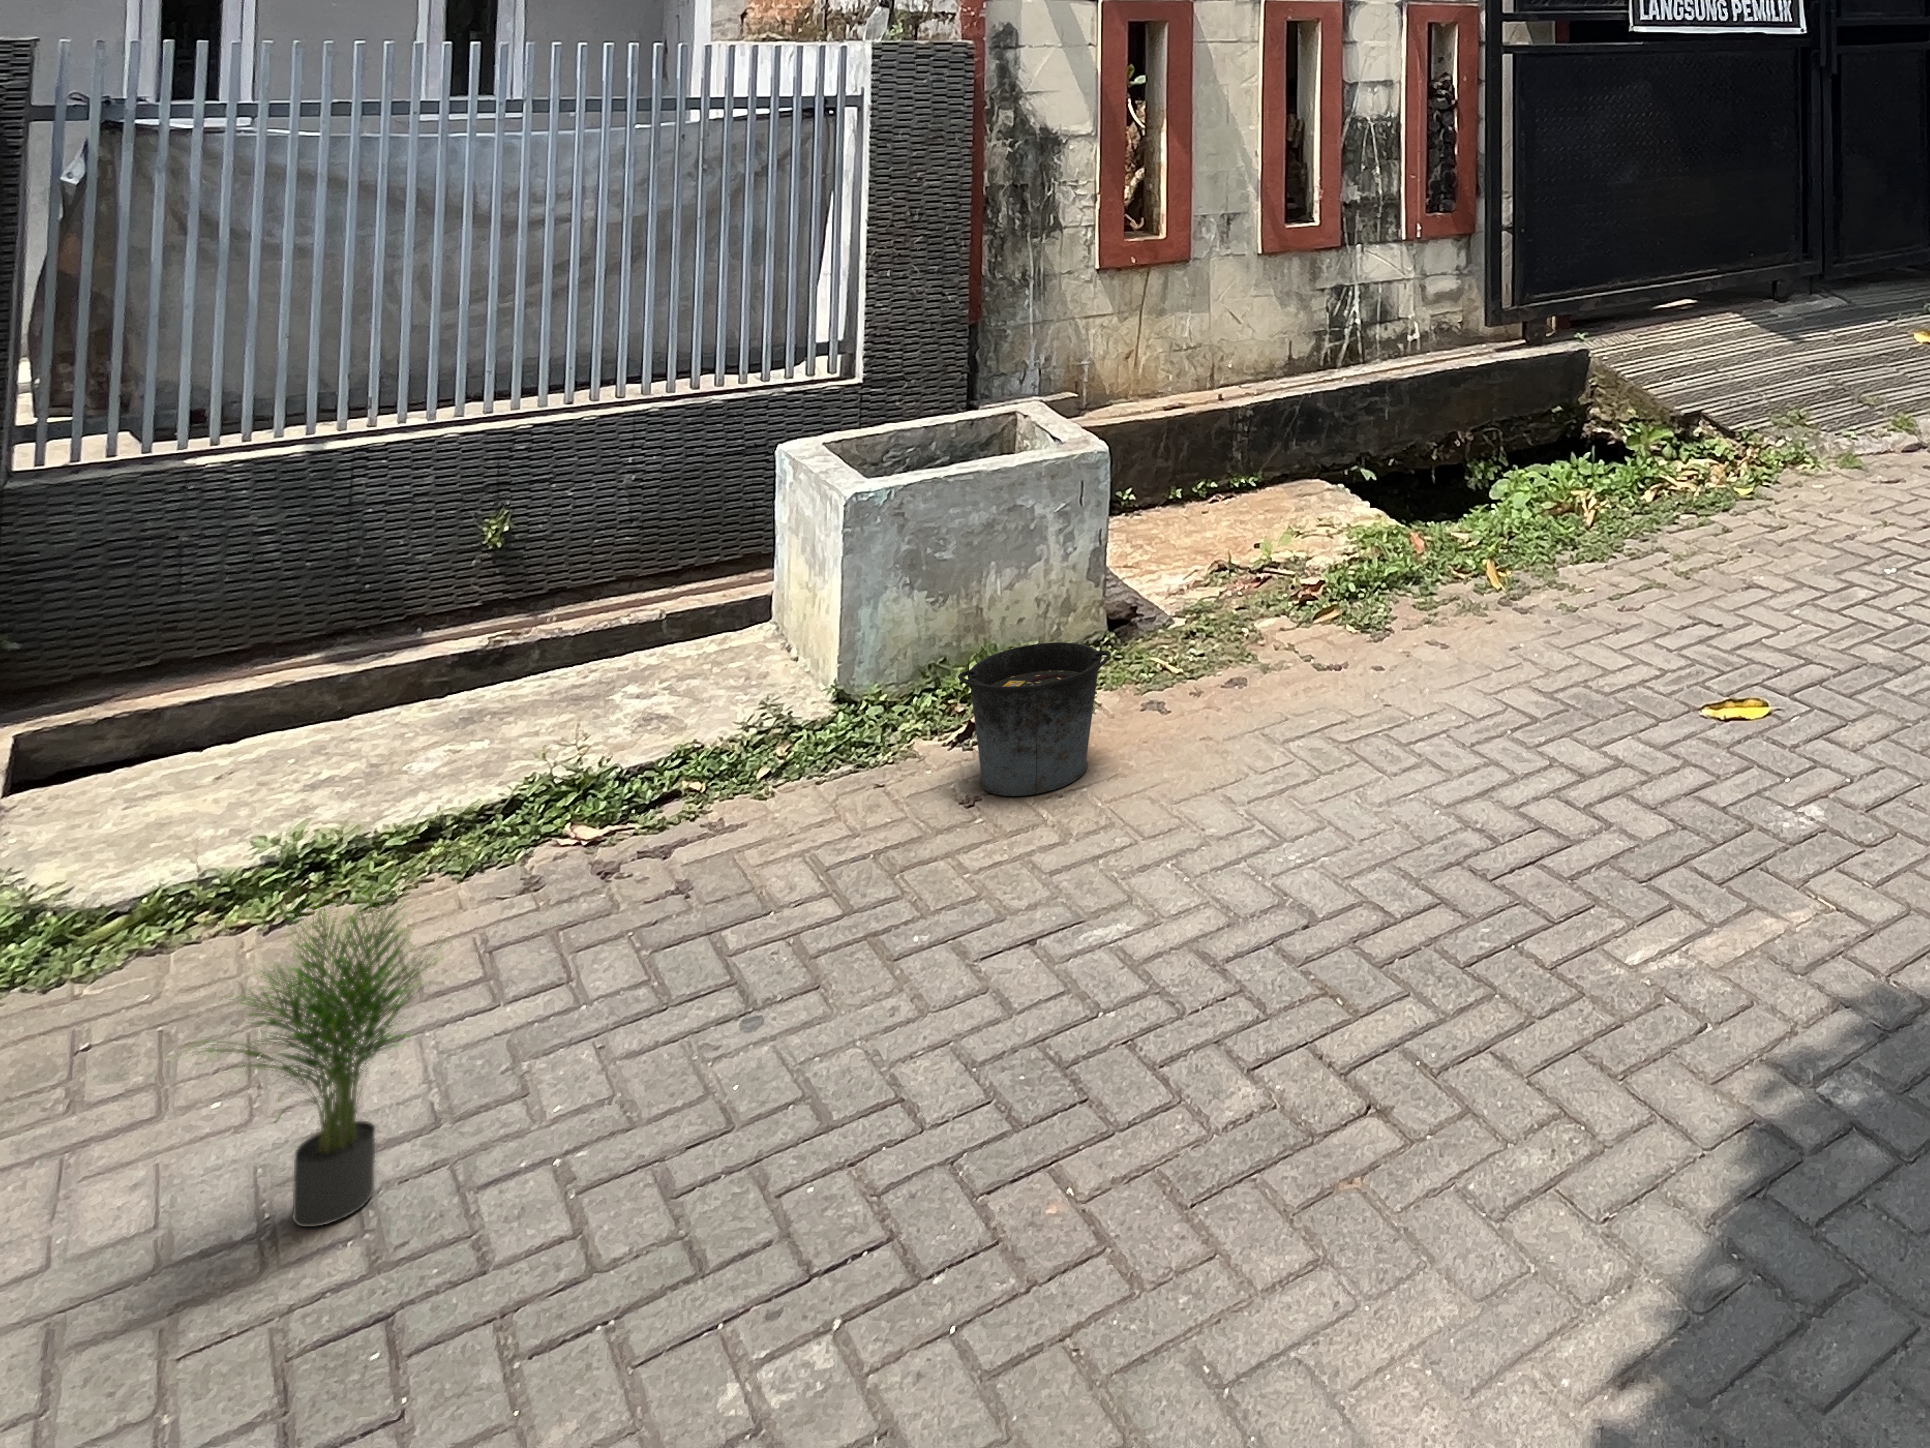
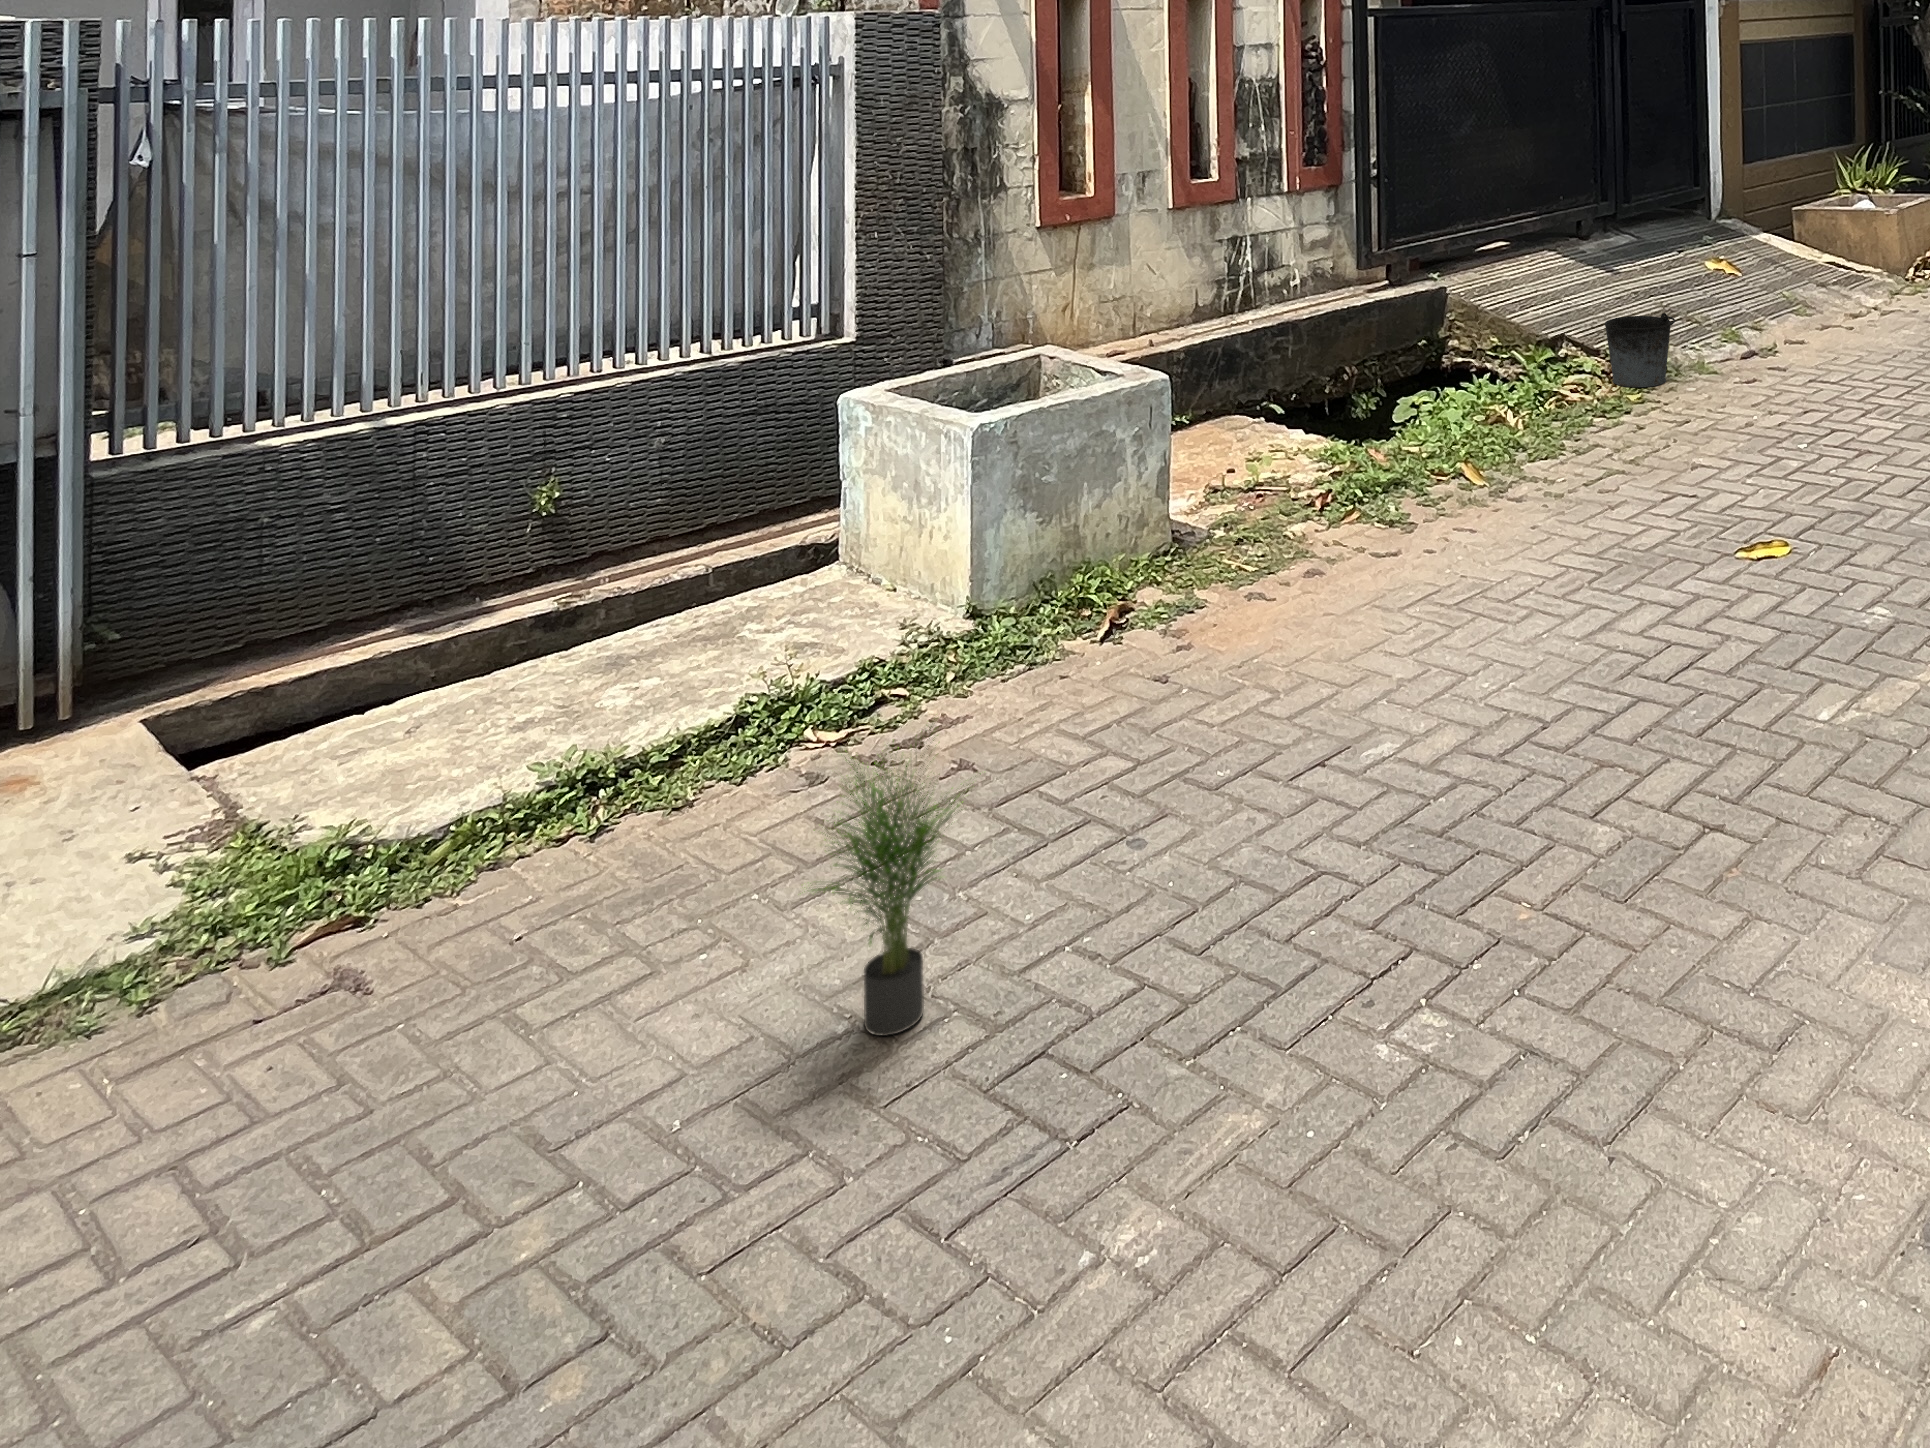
bucket: present [958,642,1111,796] -> present [1605,313,1675,387]

